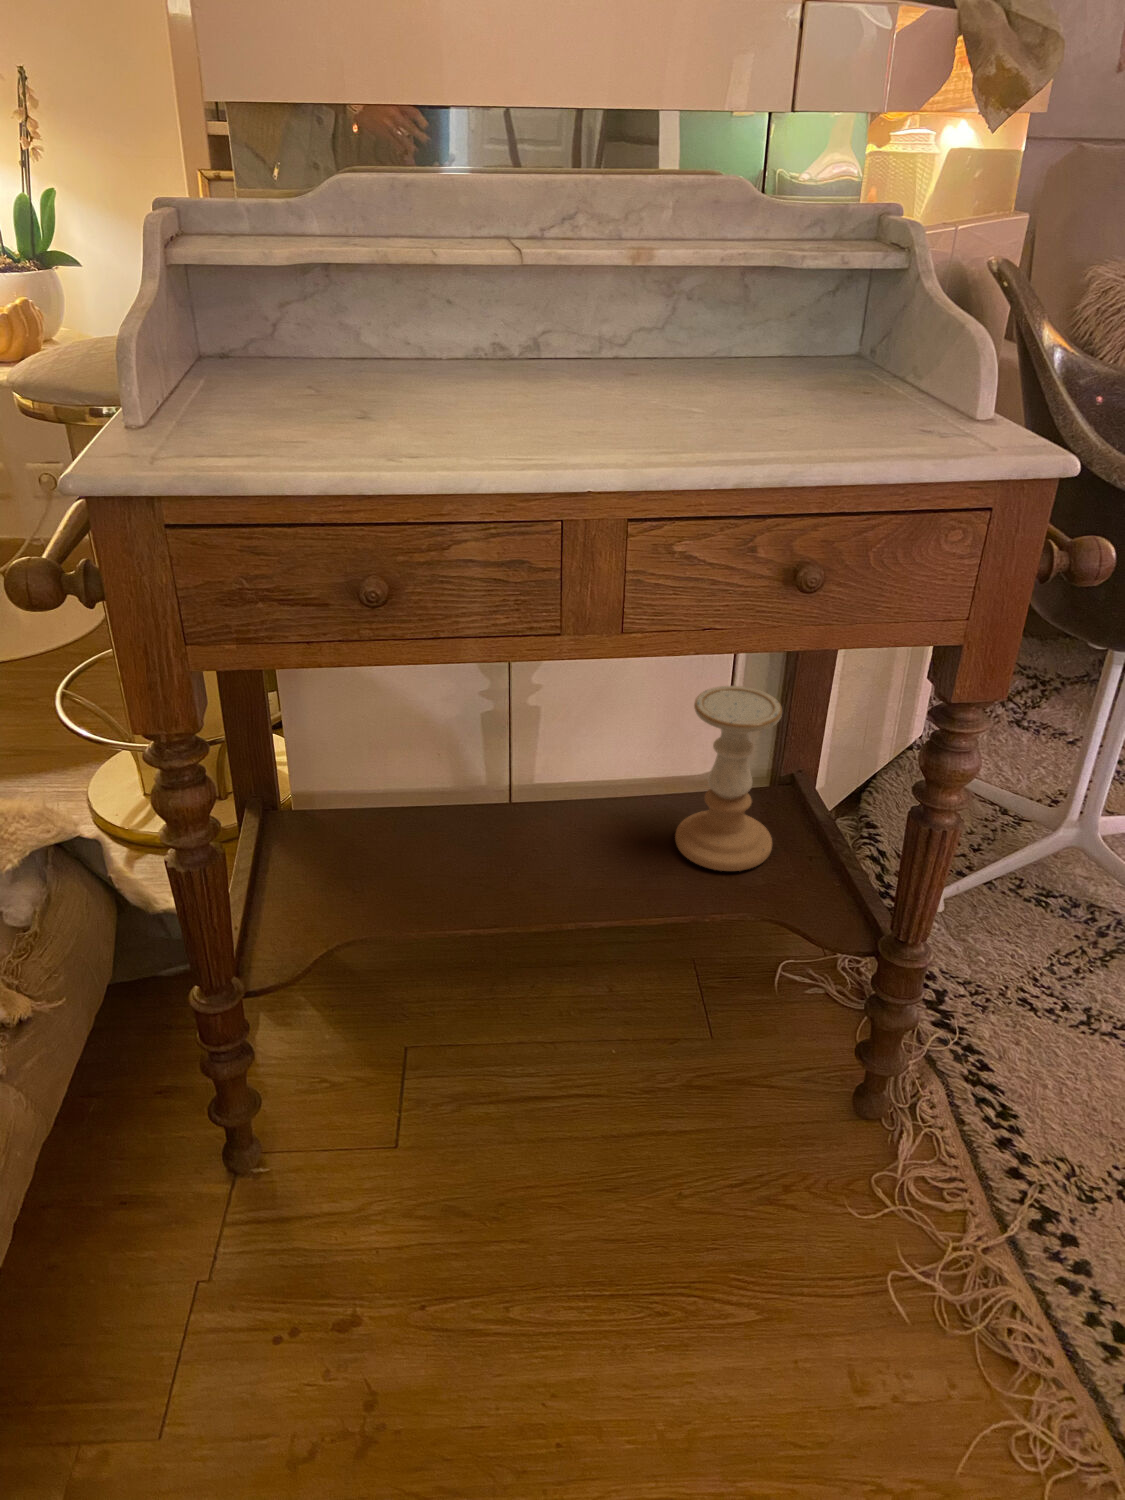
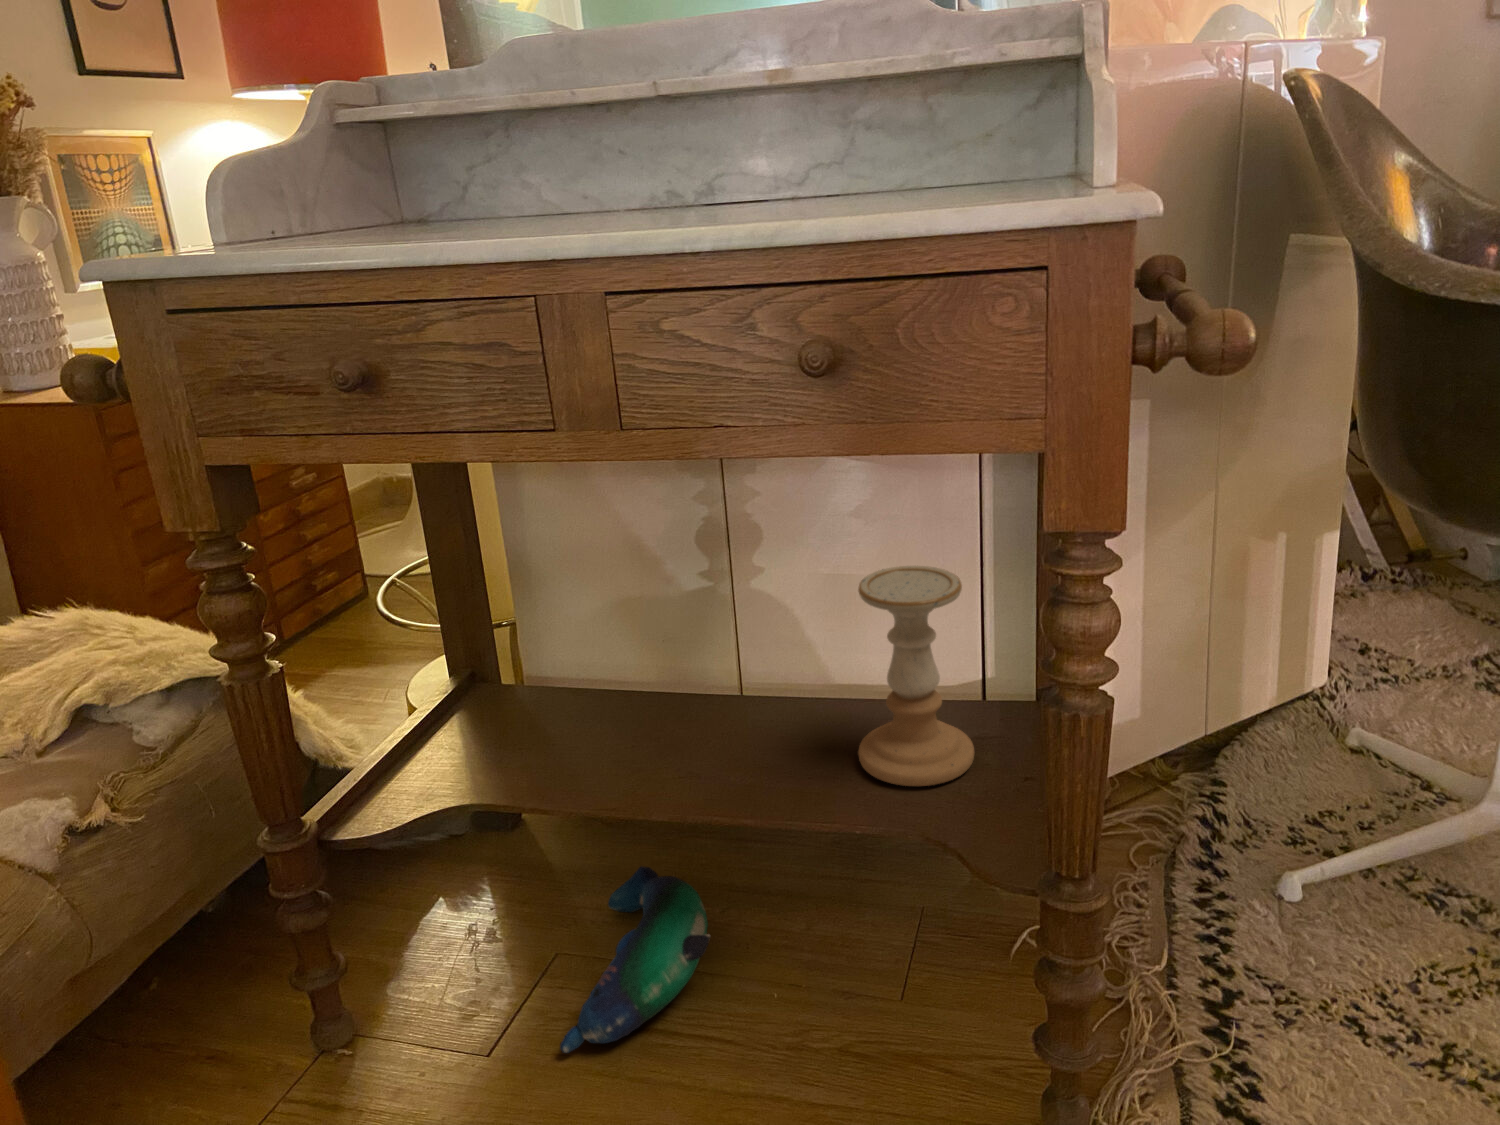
plush toy: none [419,955,556,1133] -> present [560,866,710,1053]

